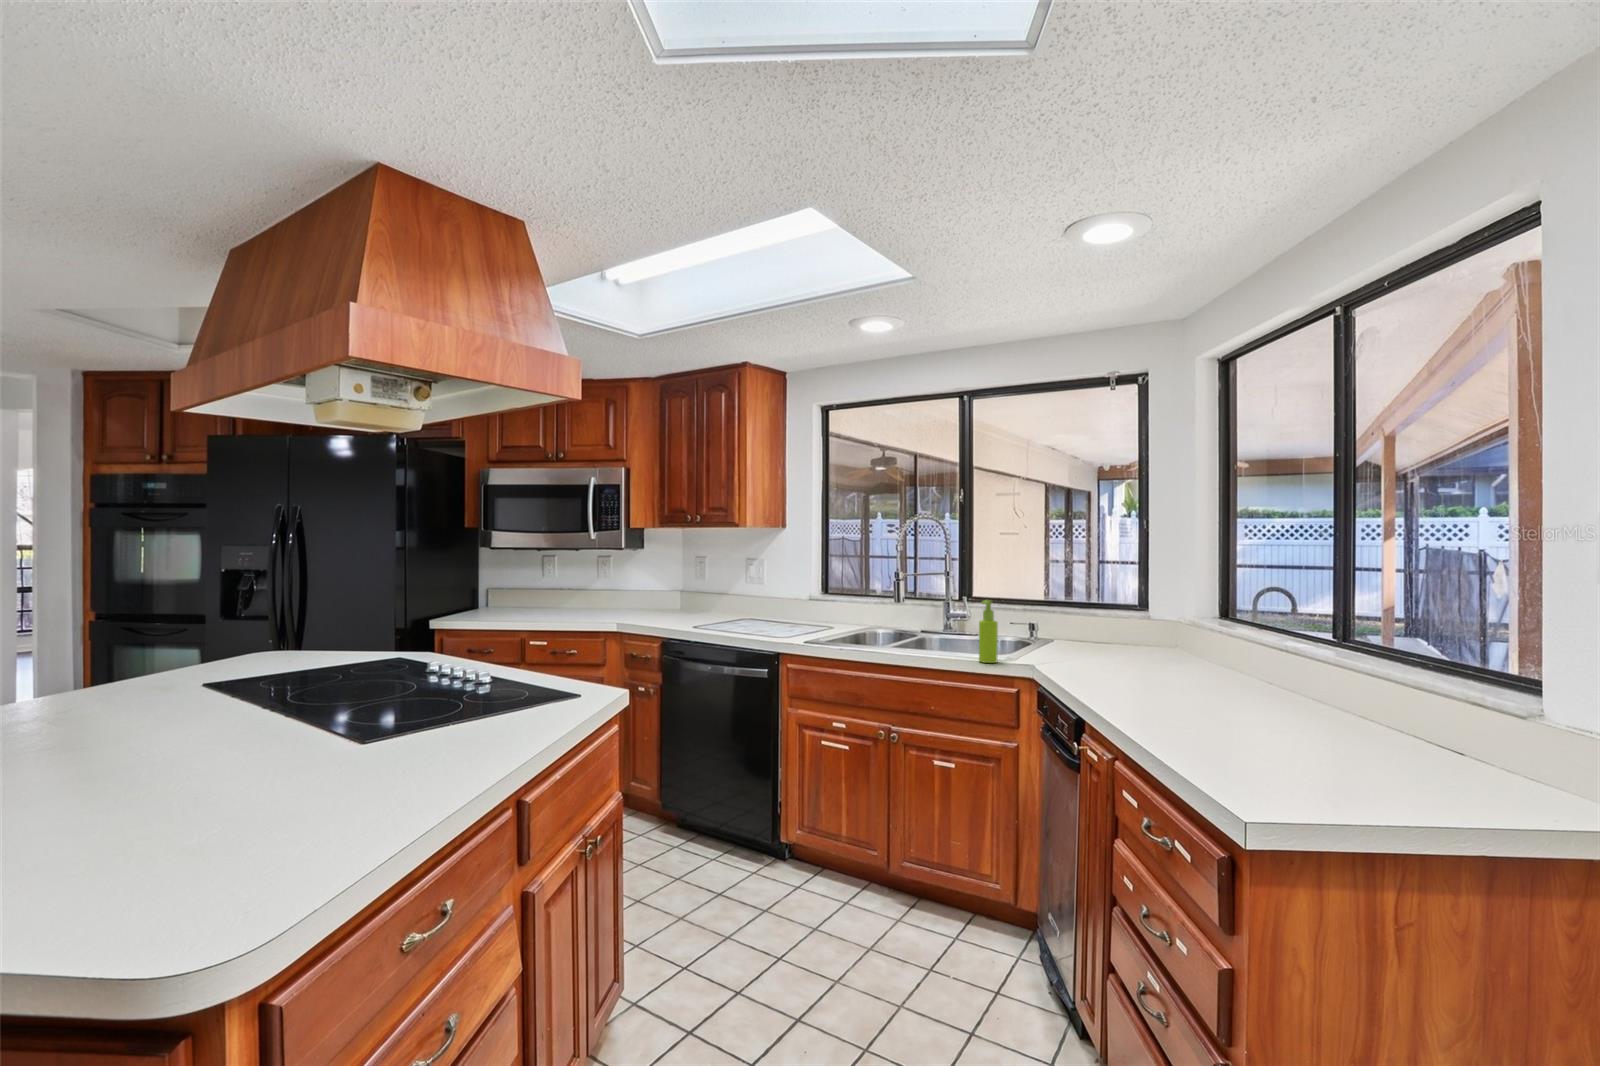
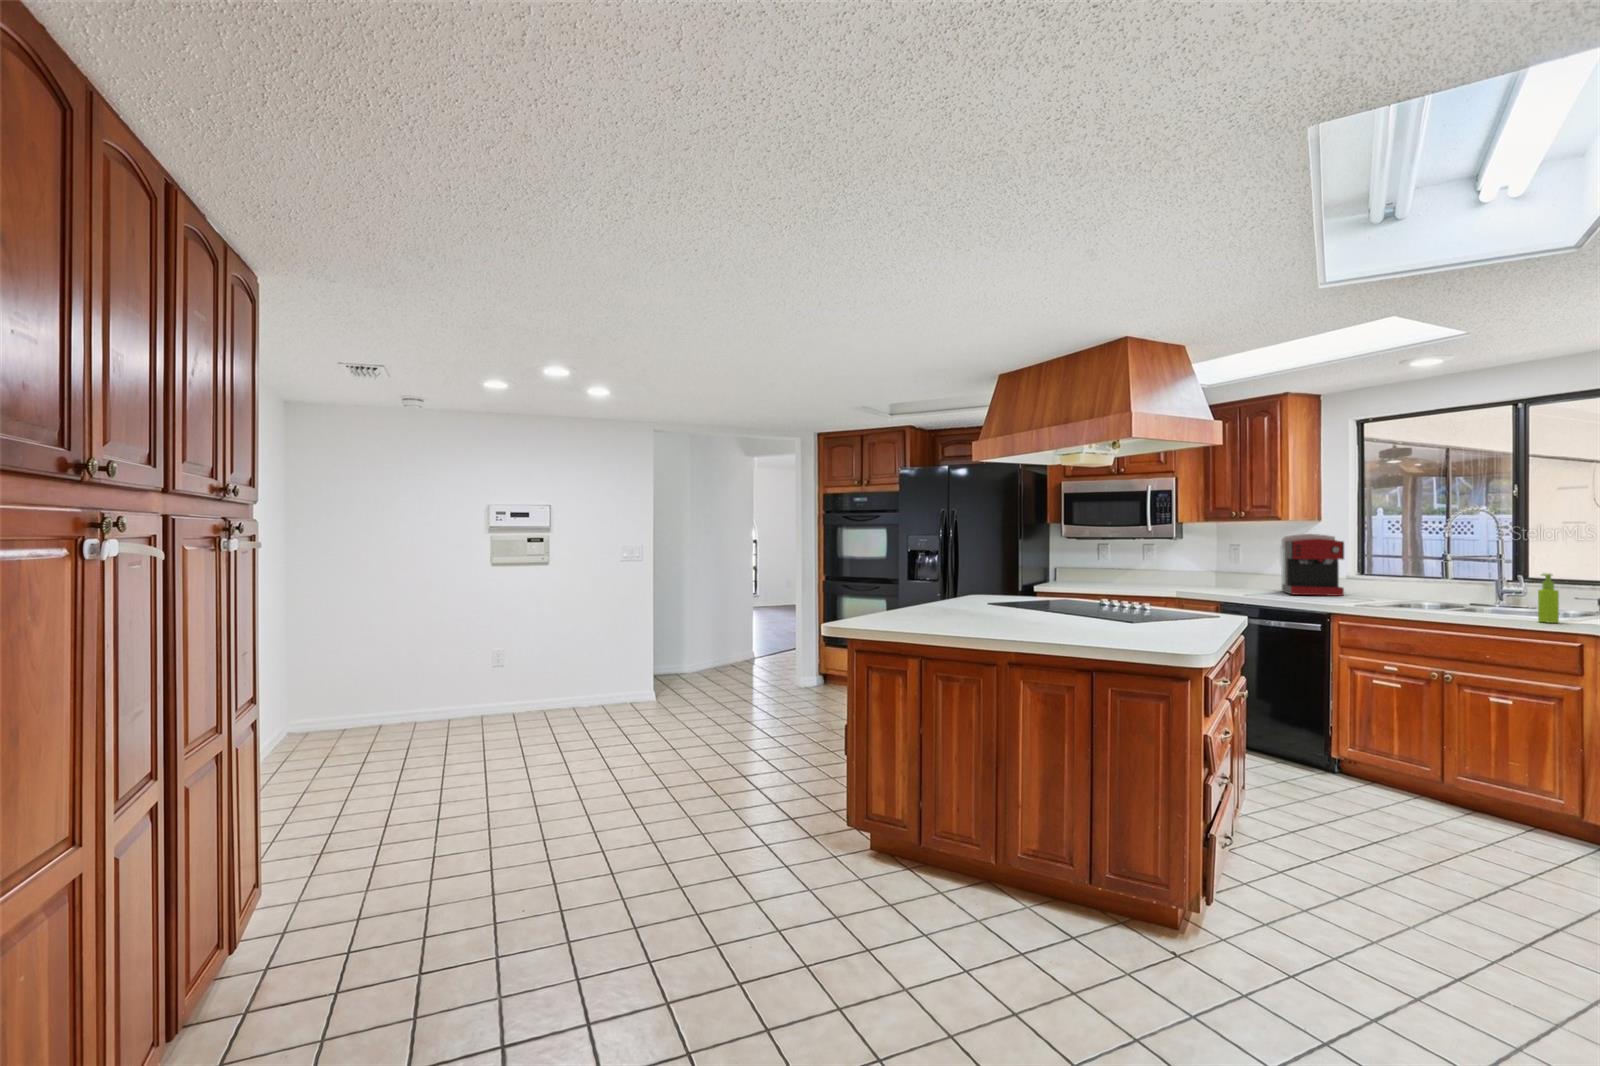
coffee maker: none [746,544,806,623] -> present [1282,534,1344,596]

